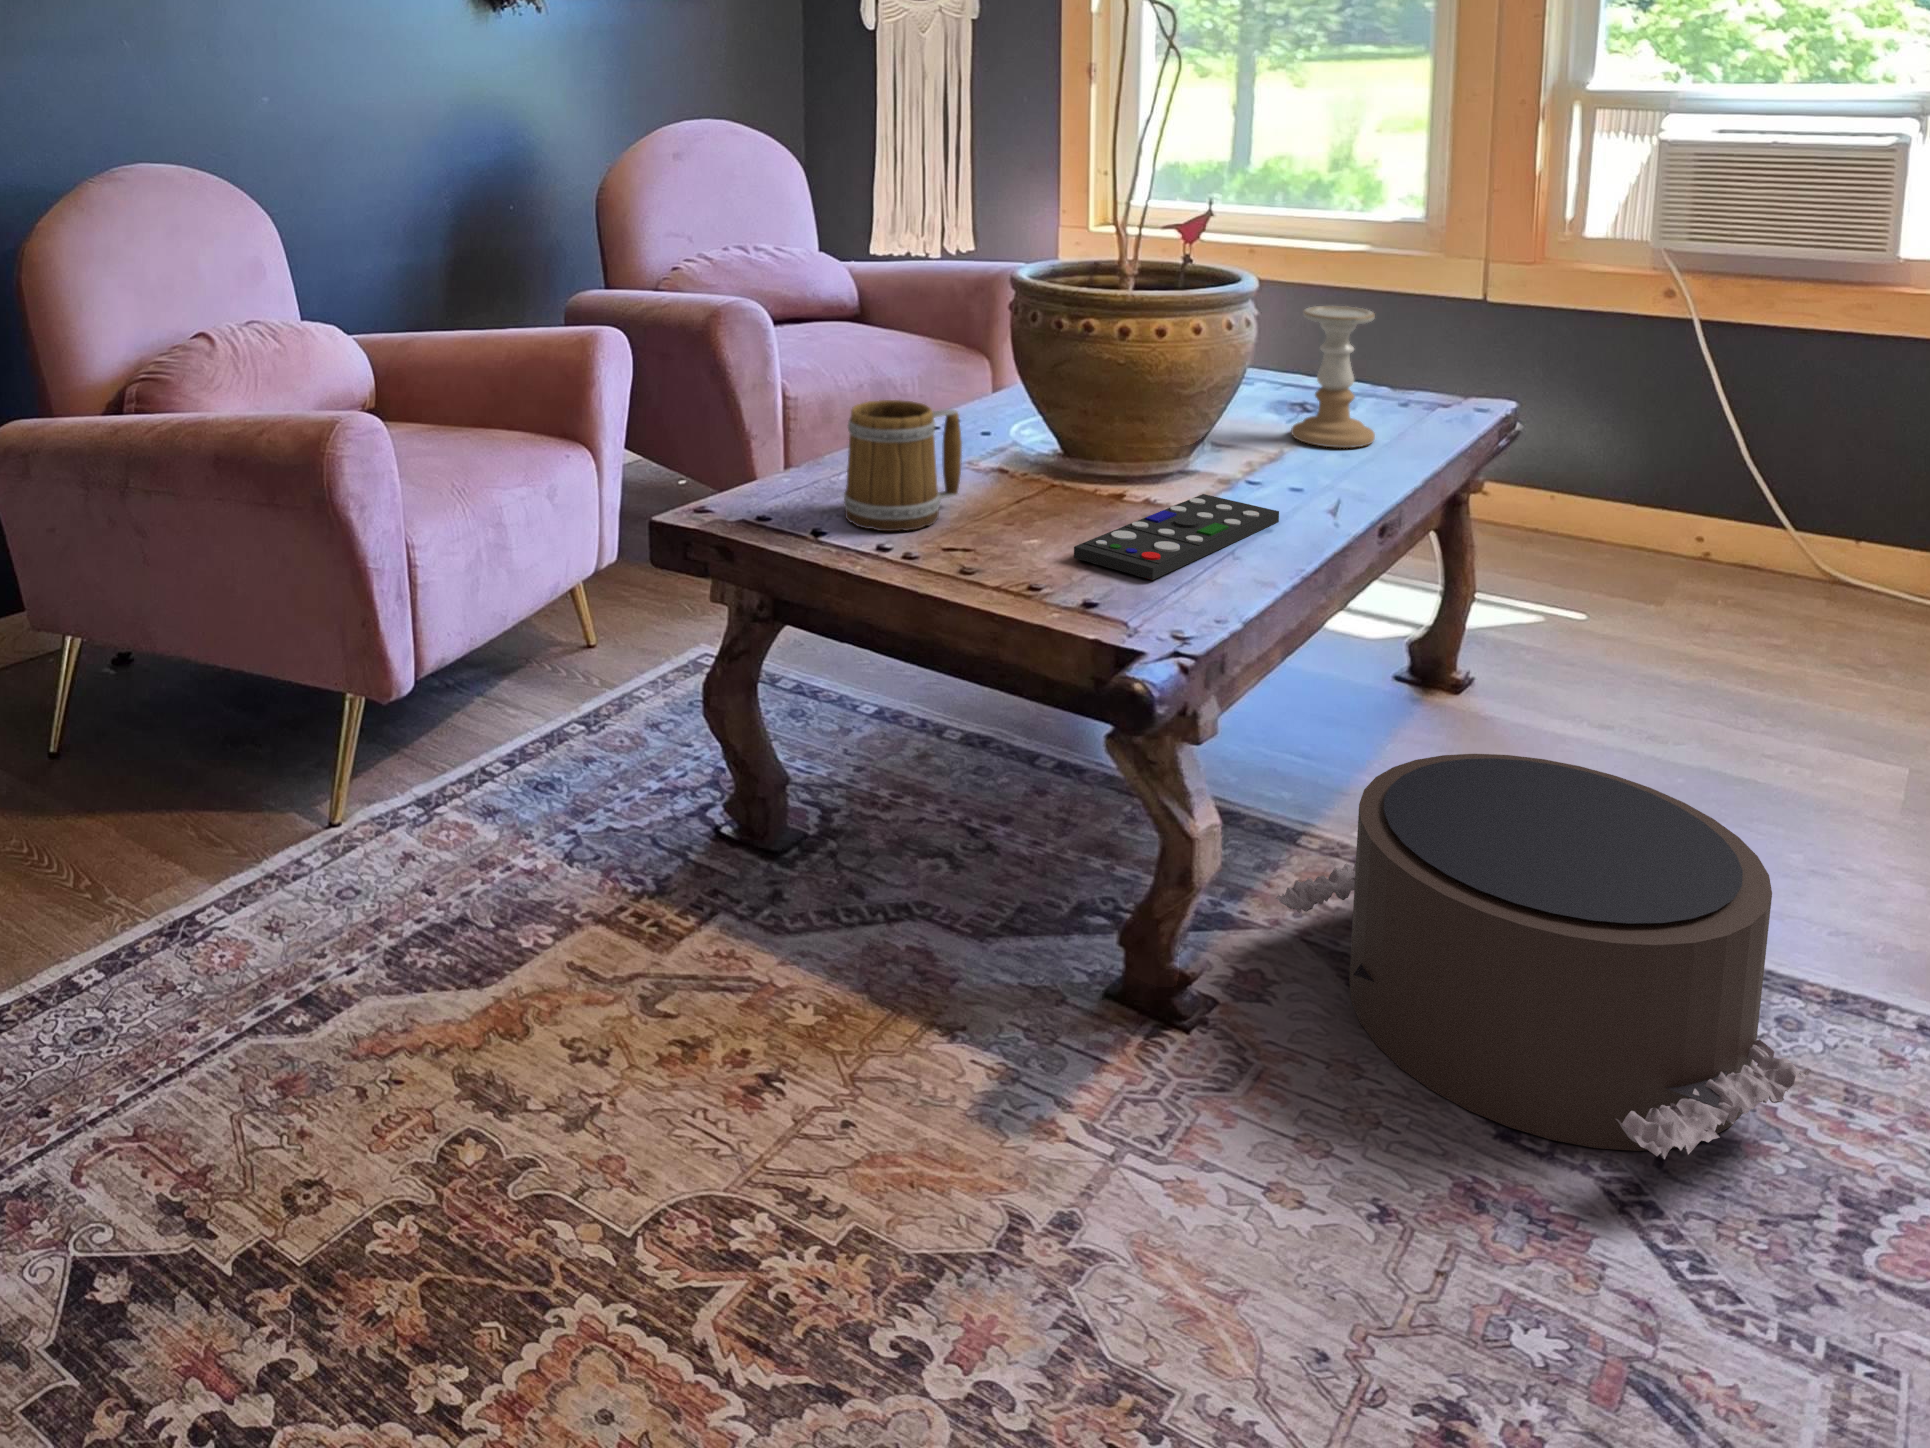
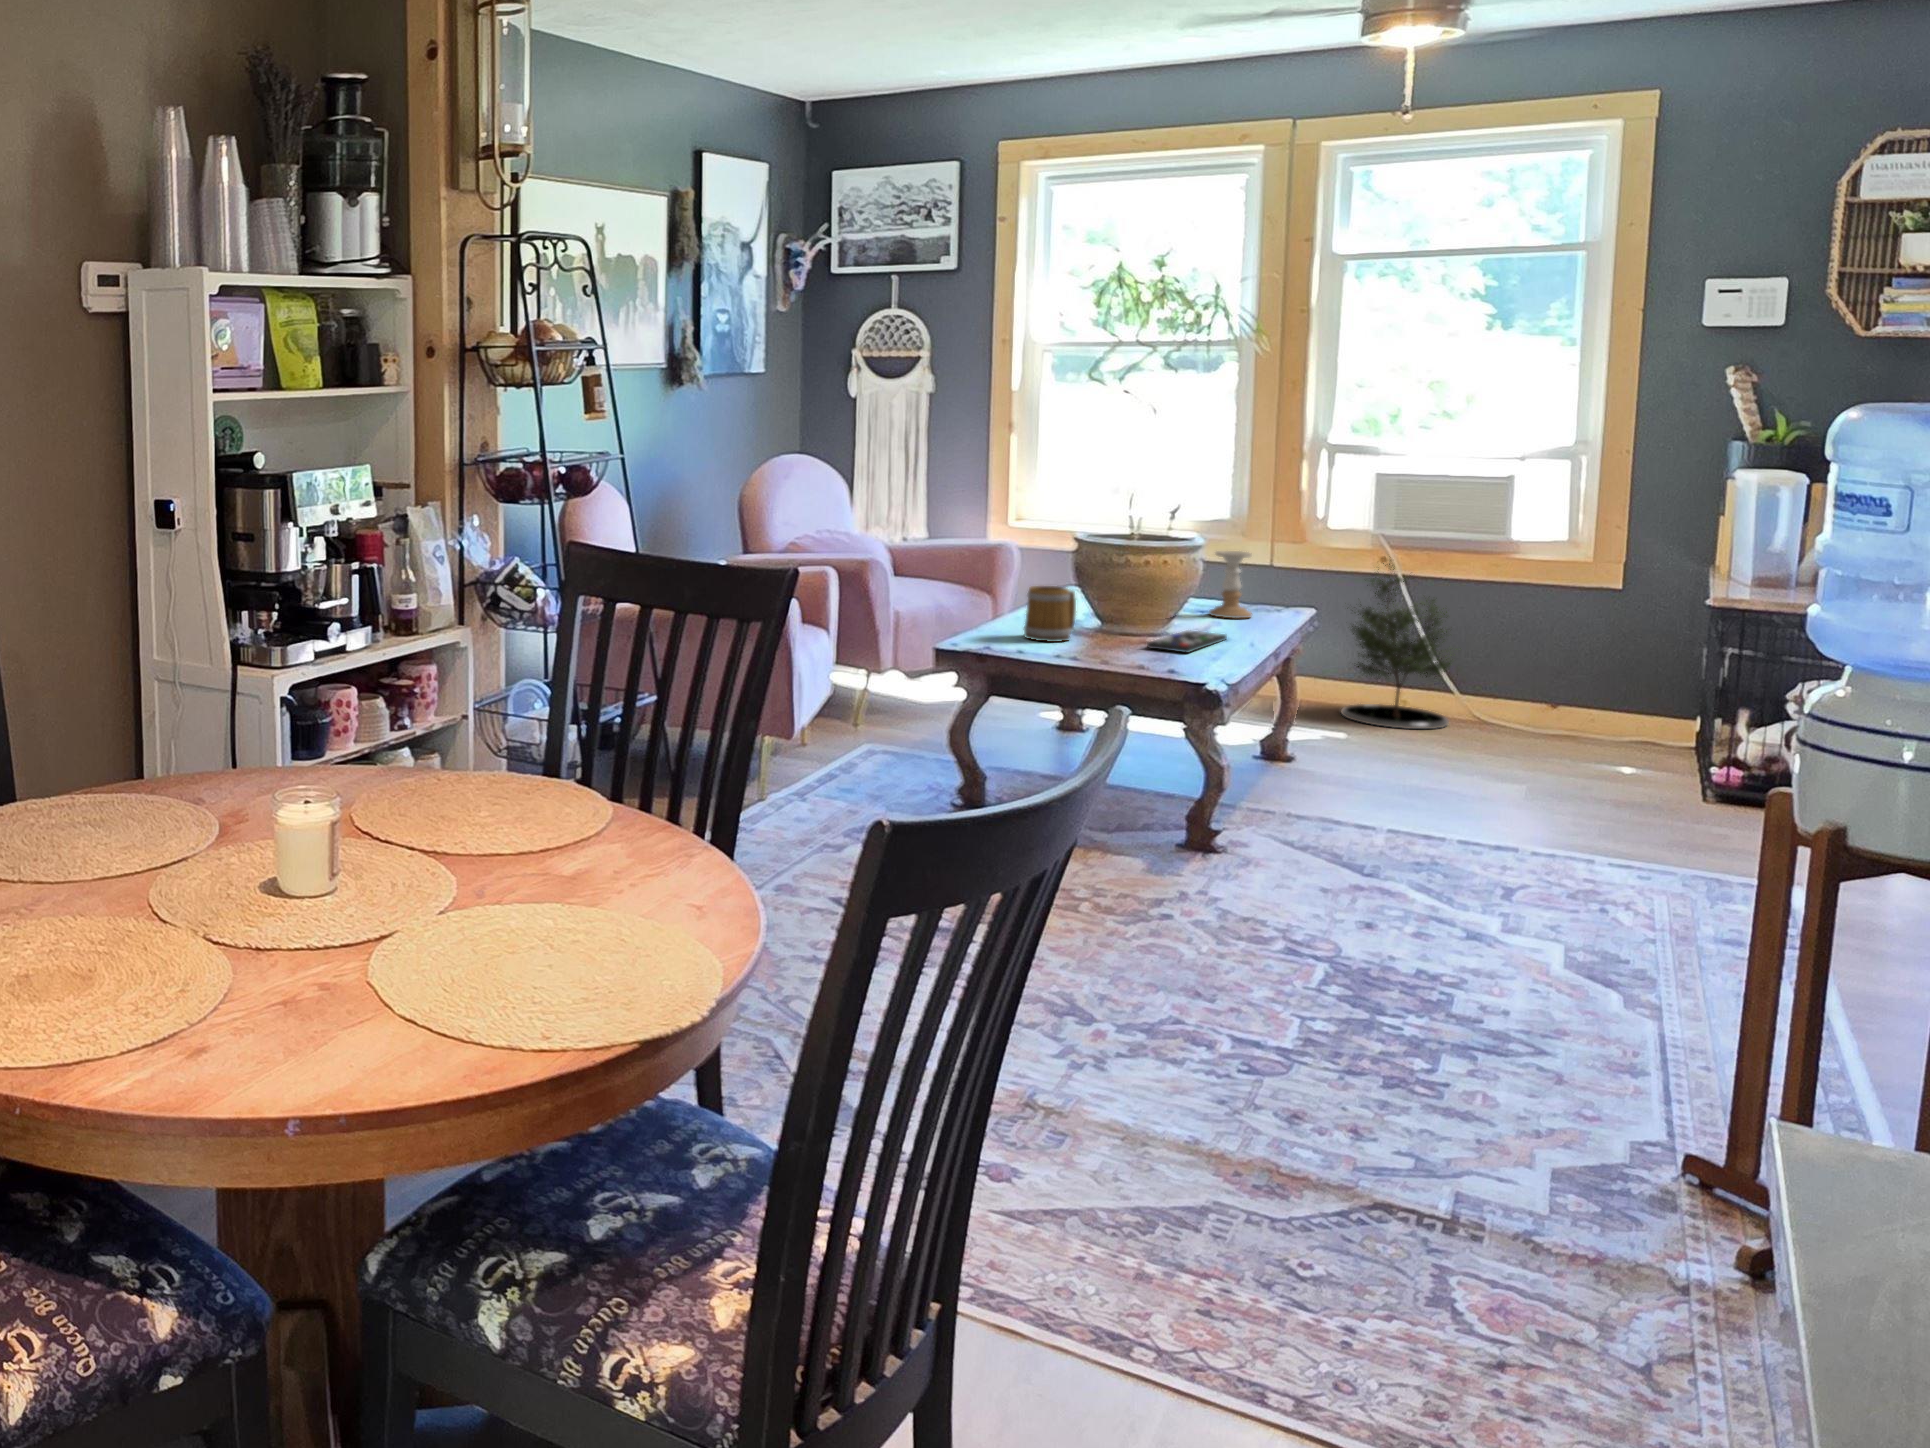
potted tree: none [1584,289,1801,608] -> present [1341,563,1457,729]
pouf: present [1276,754,1811,1159] -> none [1238,738,1472,861]

